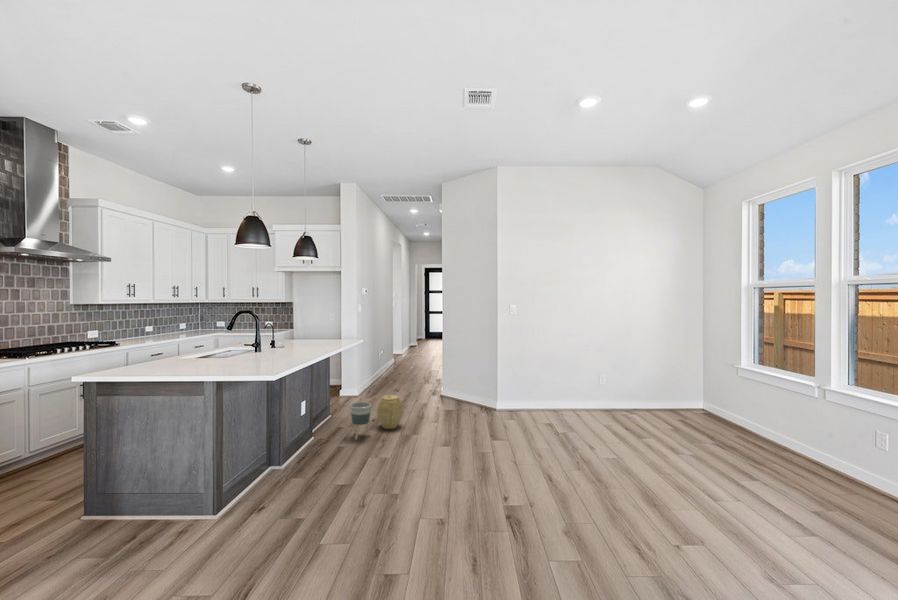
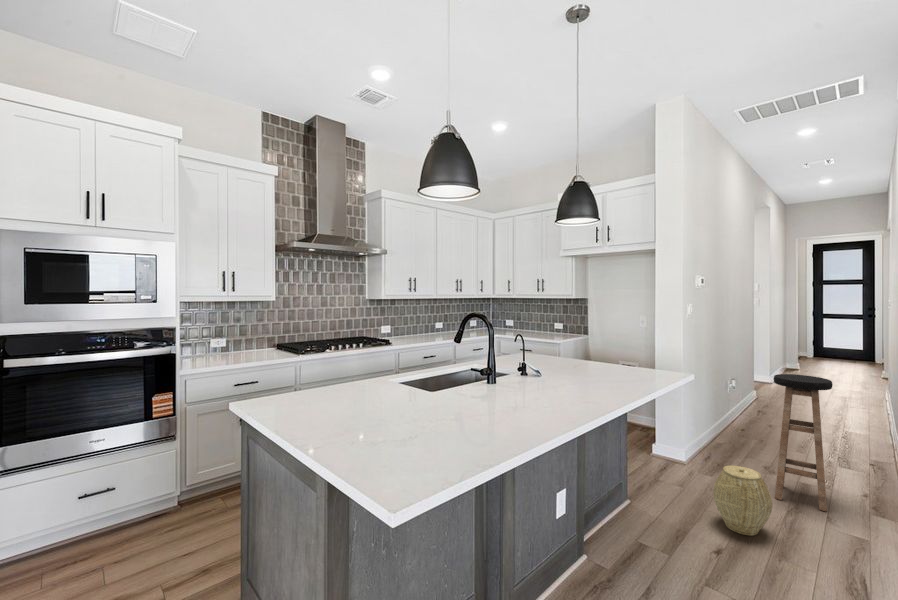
bar stool: none [404,345,427,412] -> present [774,374,833,511]
planter: present [350,402,371,440] -> none [656,468,699,539]

